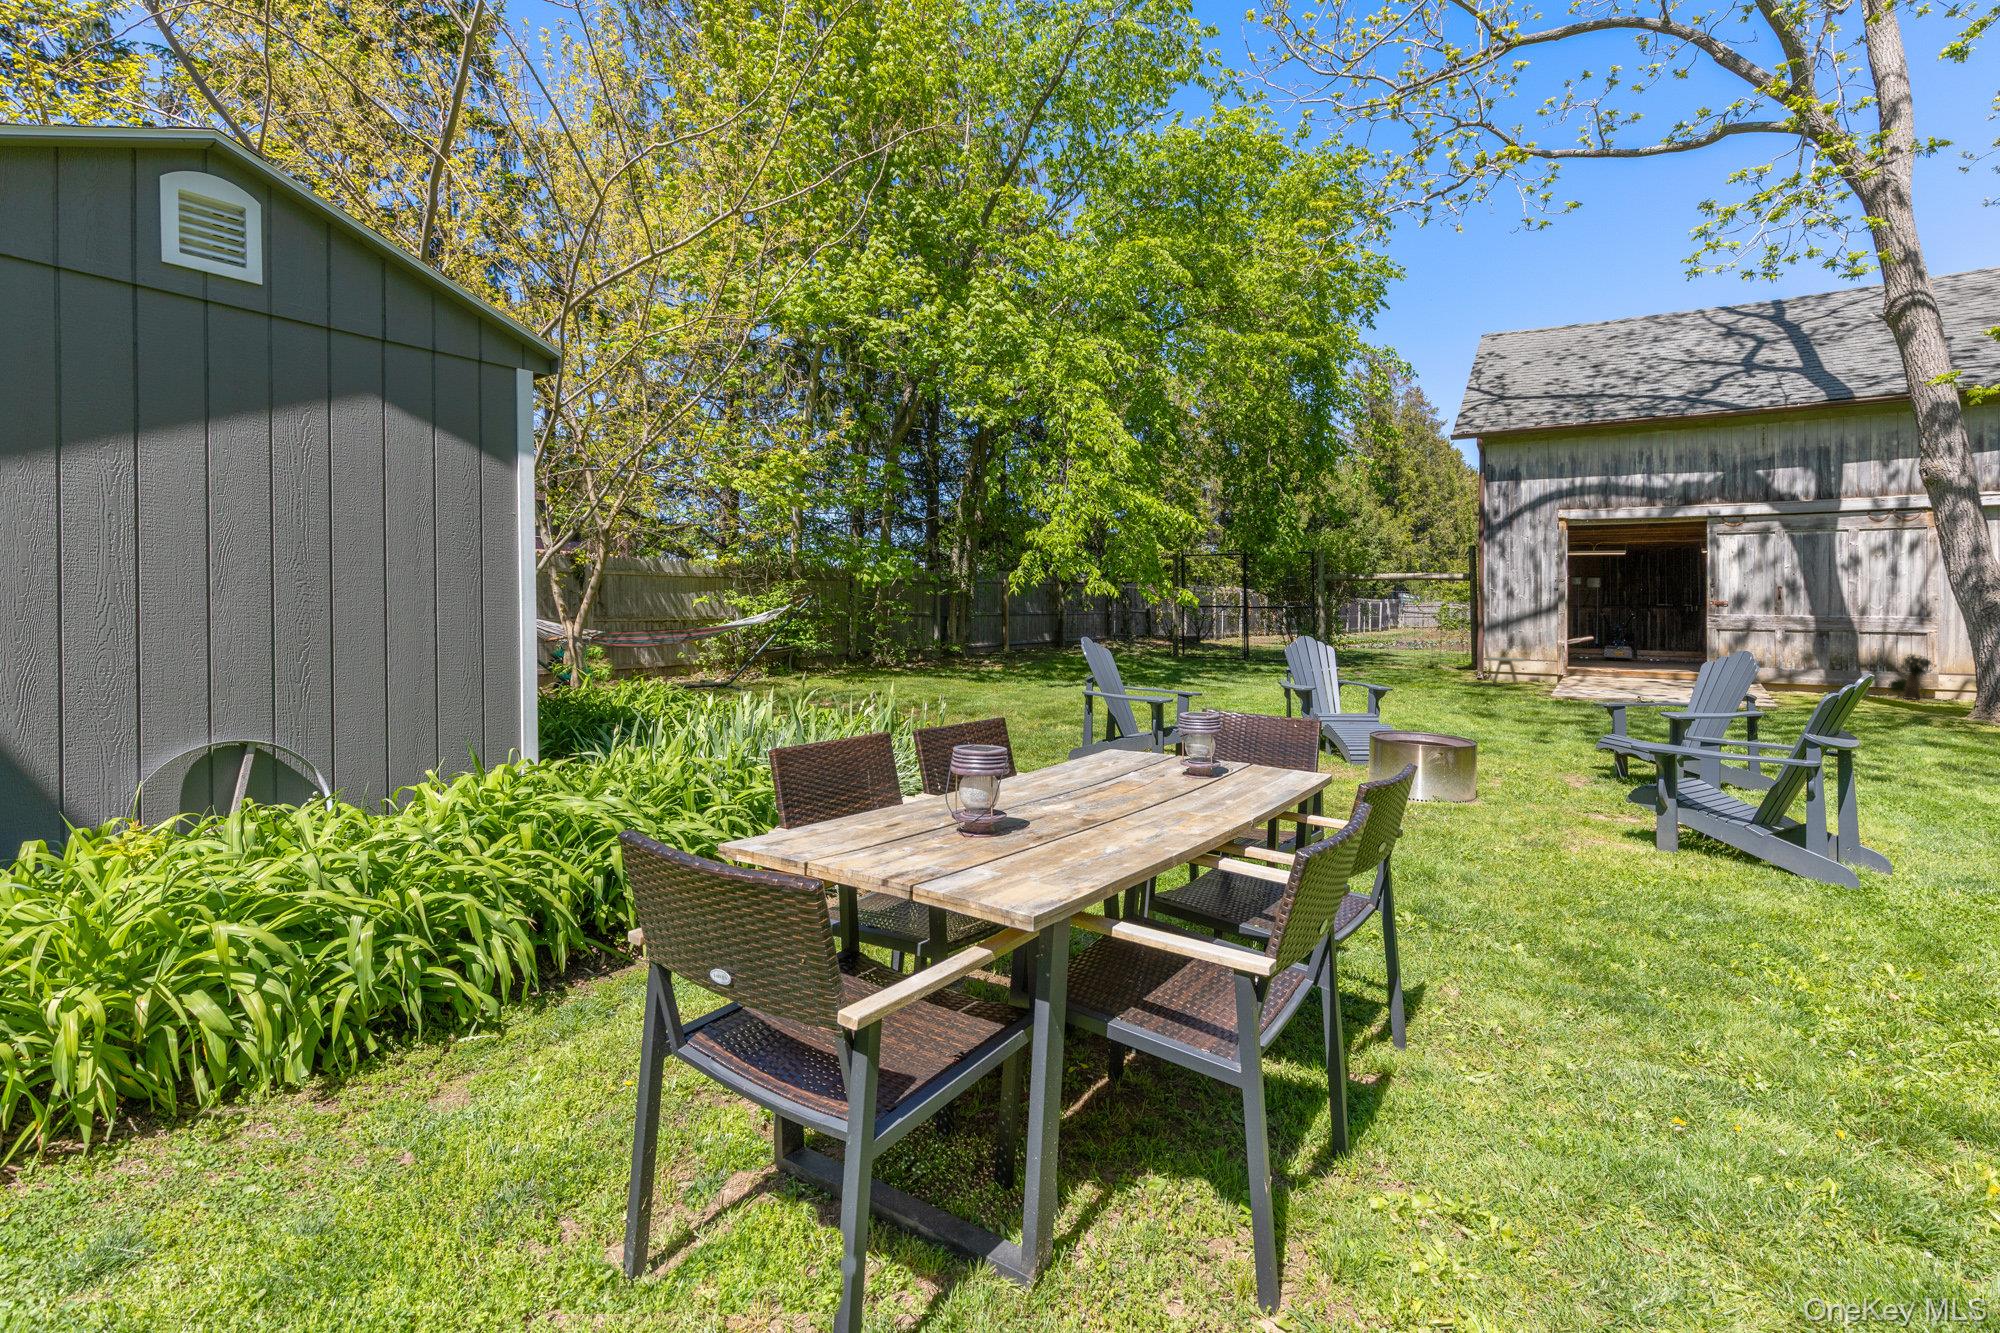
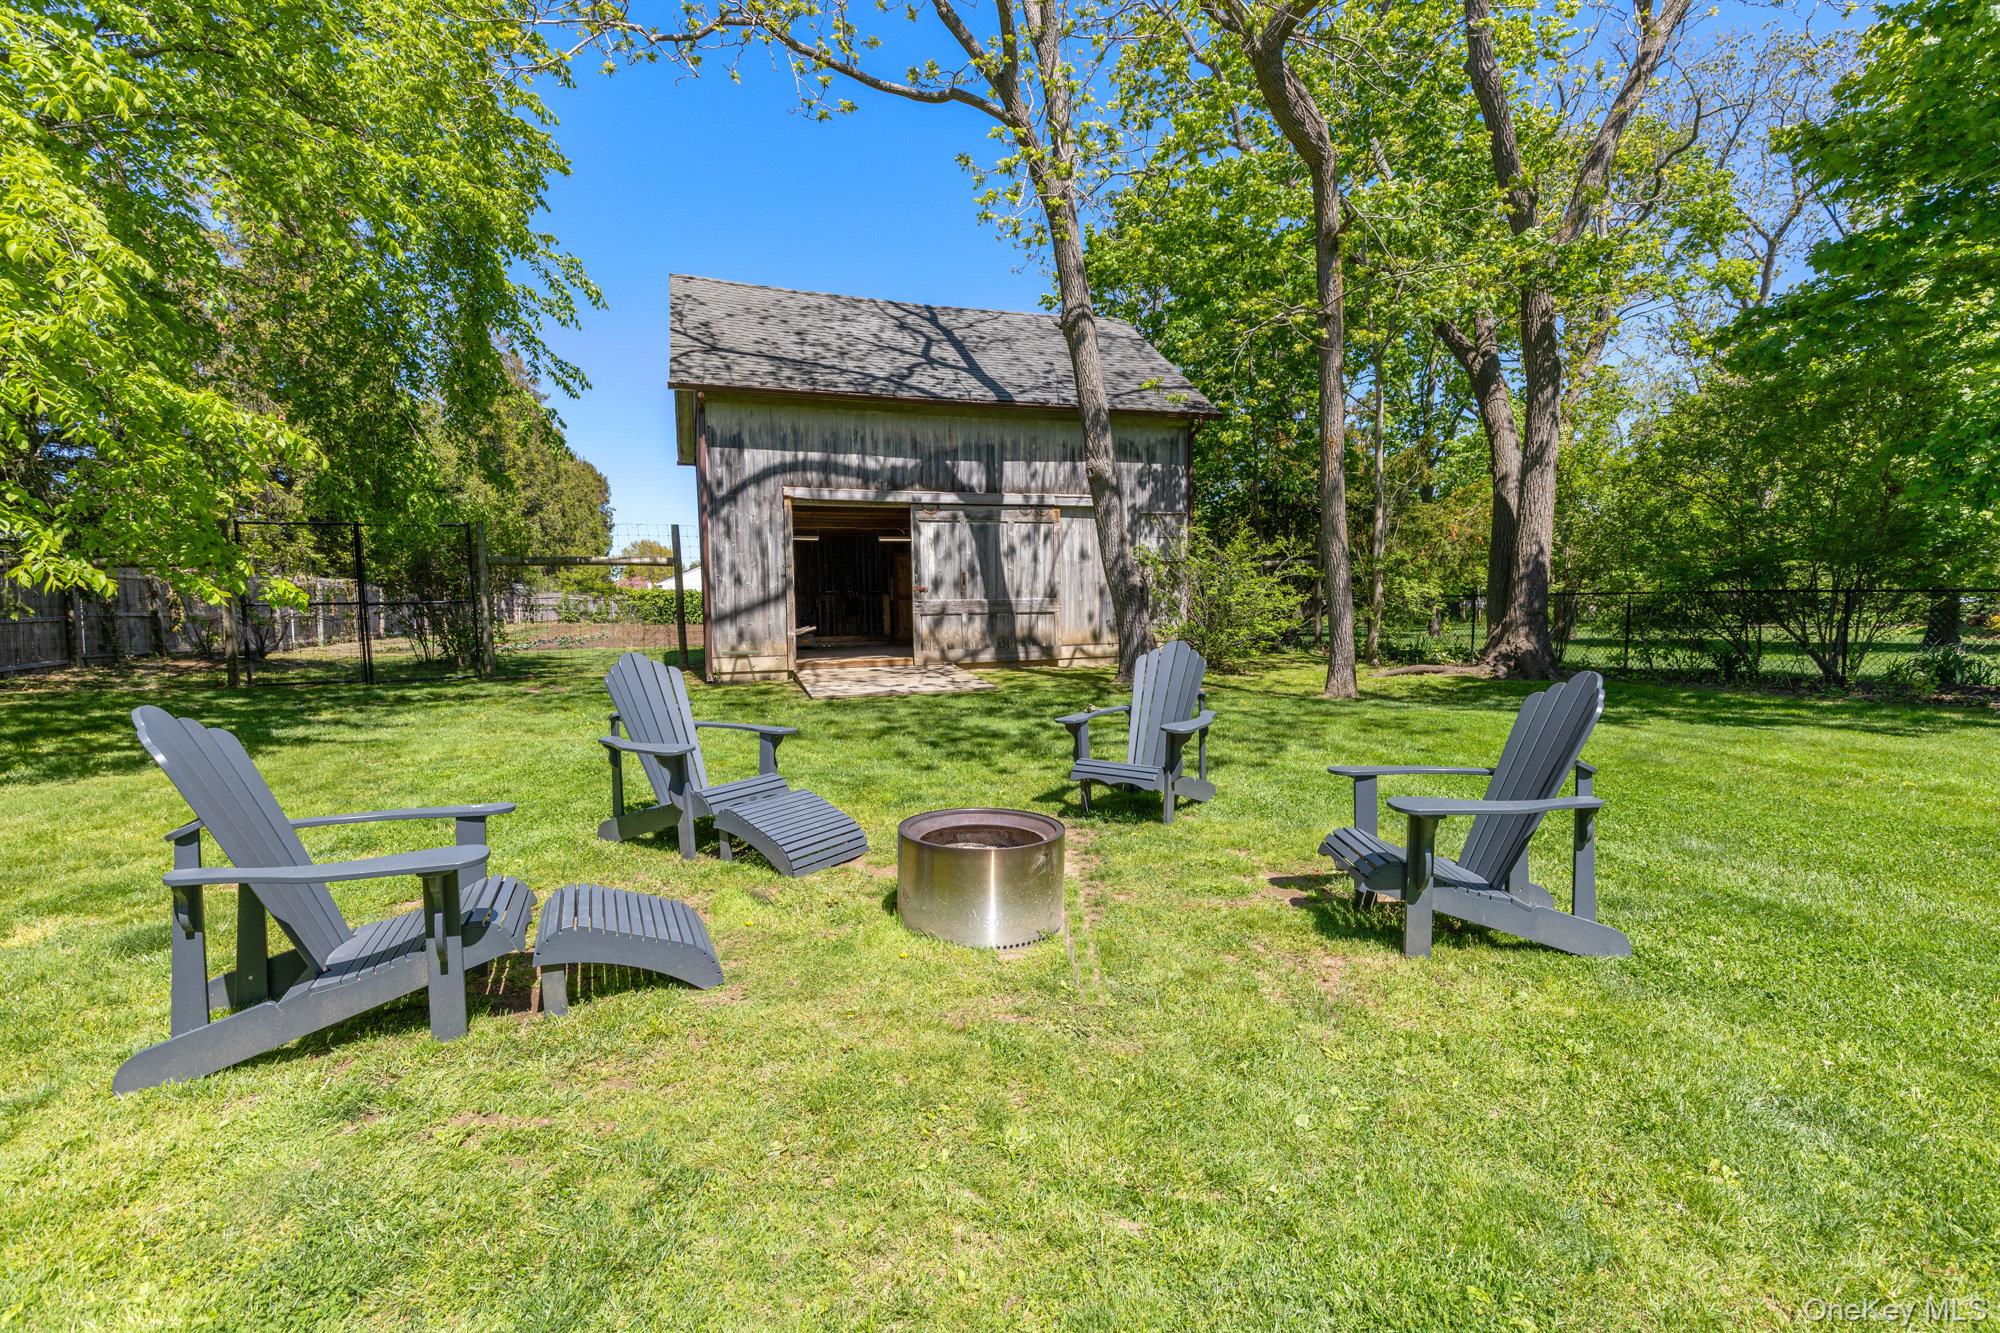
potted plant: present [1888,654,1933,699] -> none [1038,630,1068,668]

